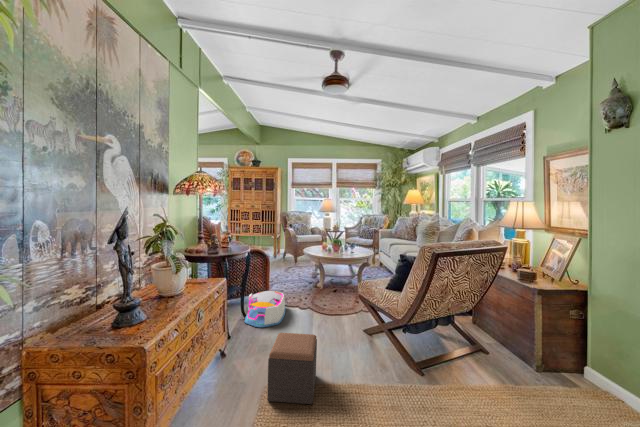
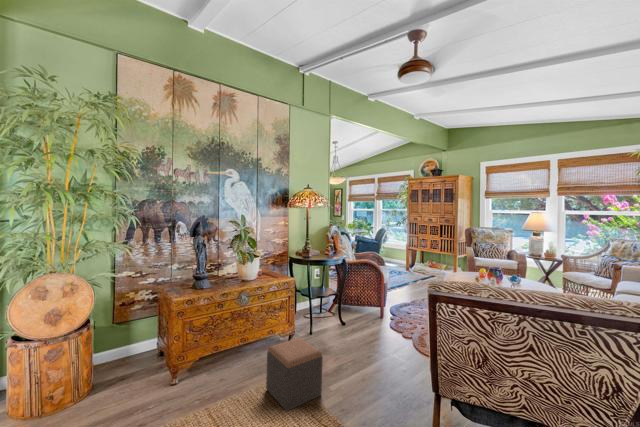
storage bin: present [245,291,286,327] -> none [331,305,383,343]

